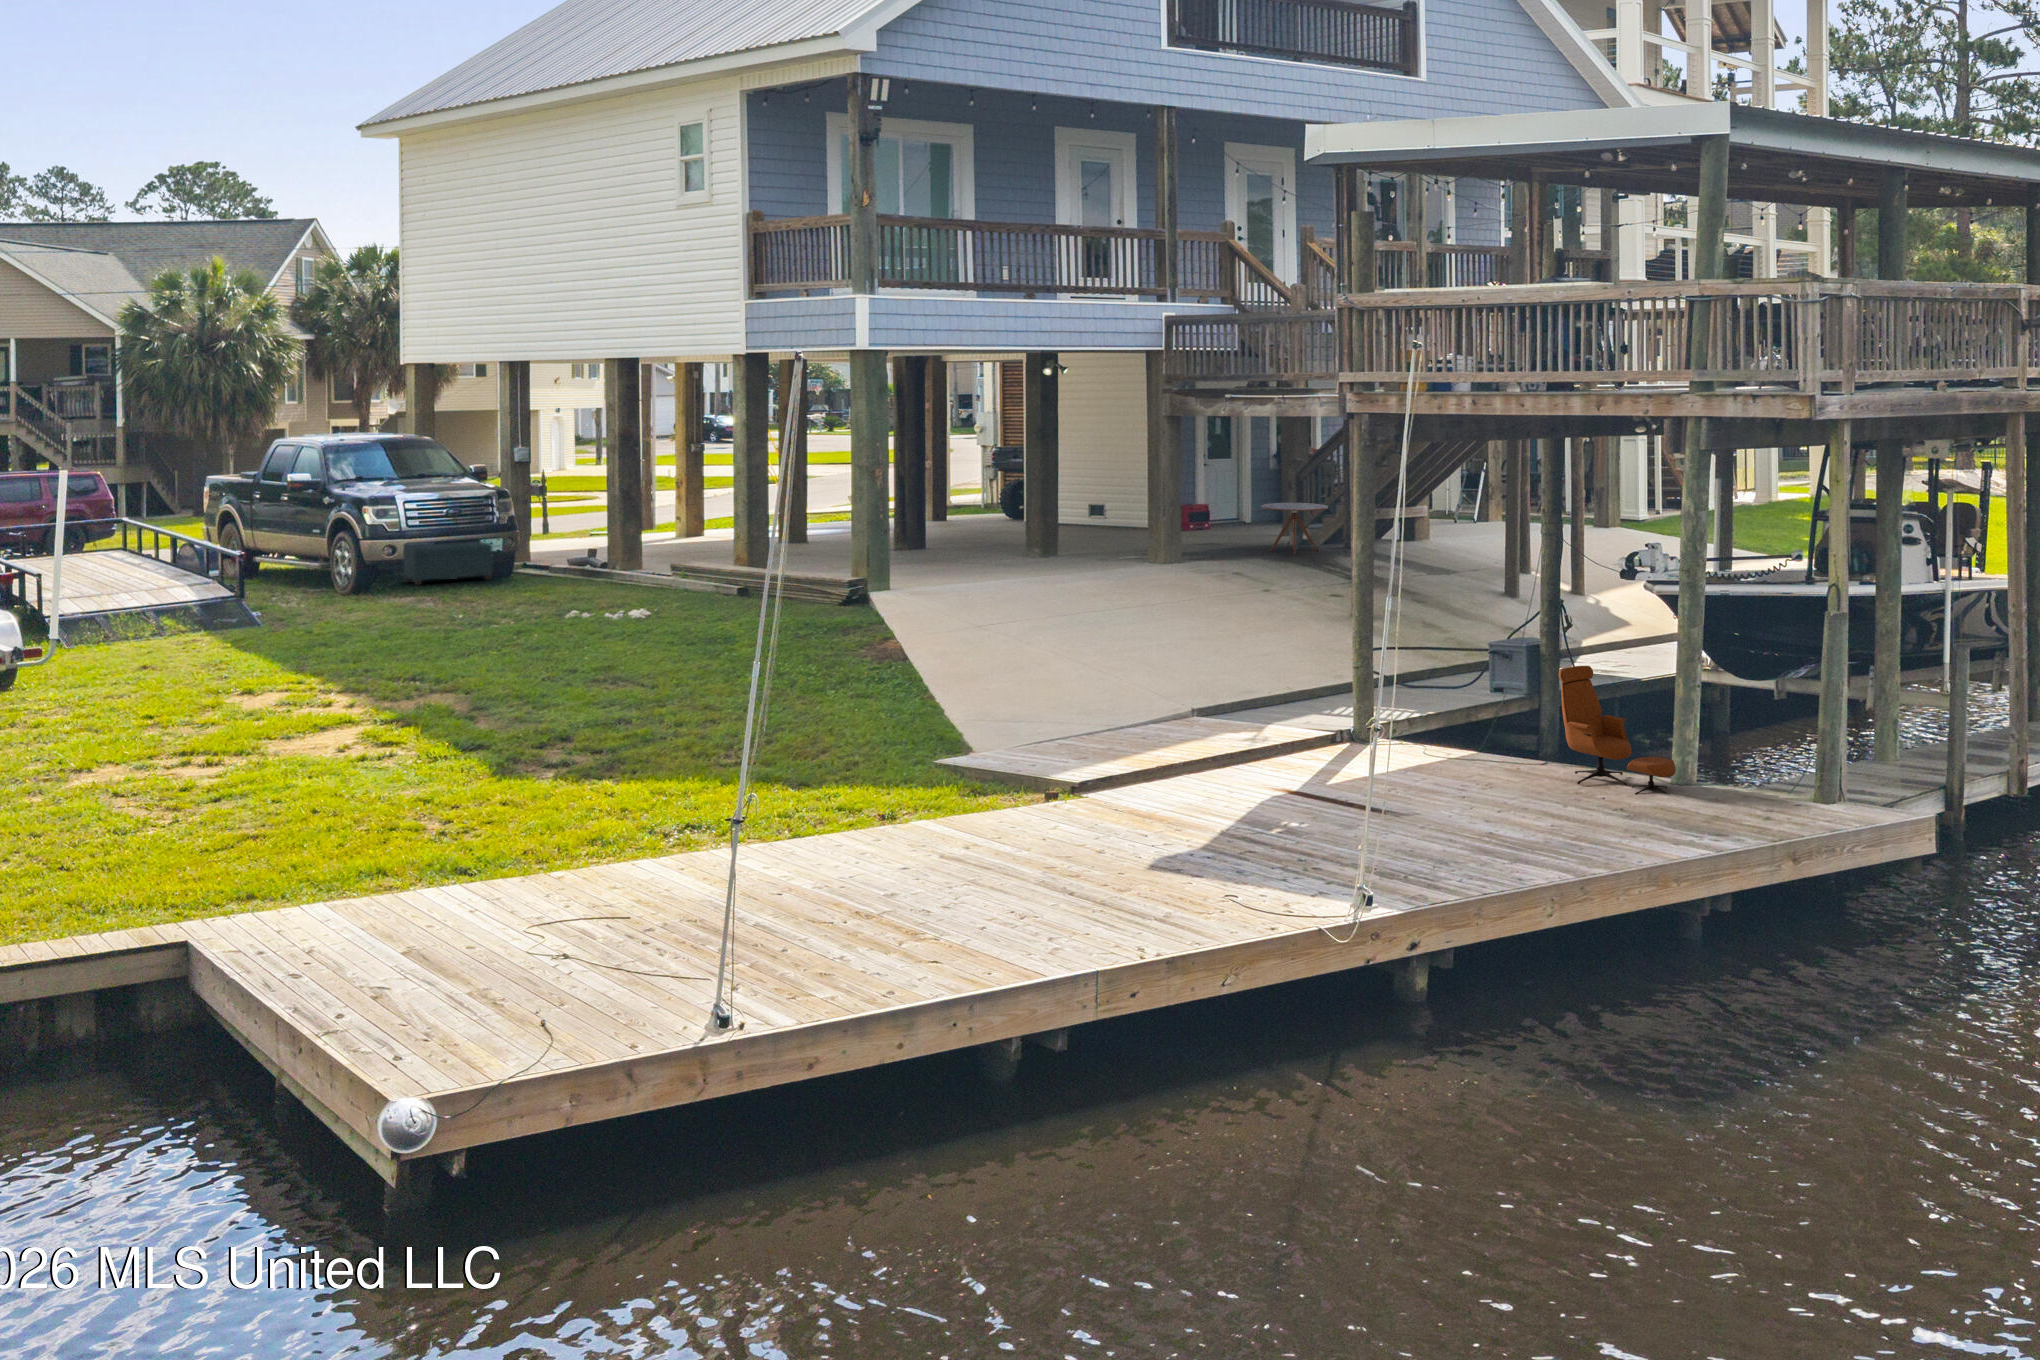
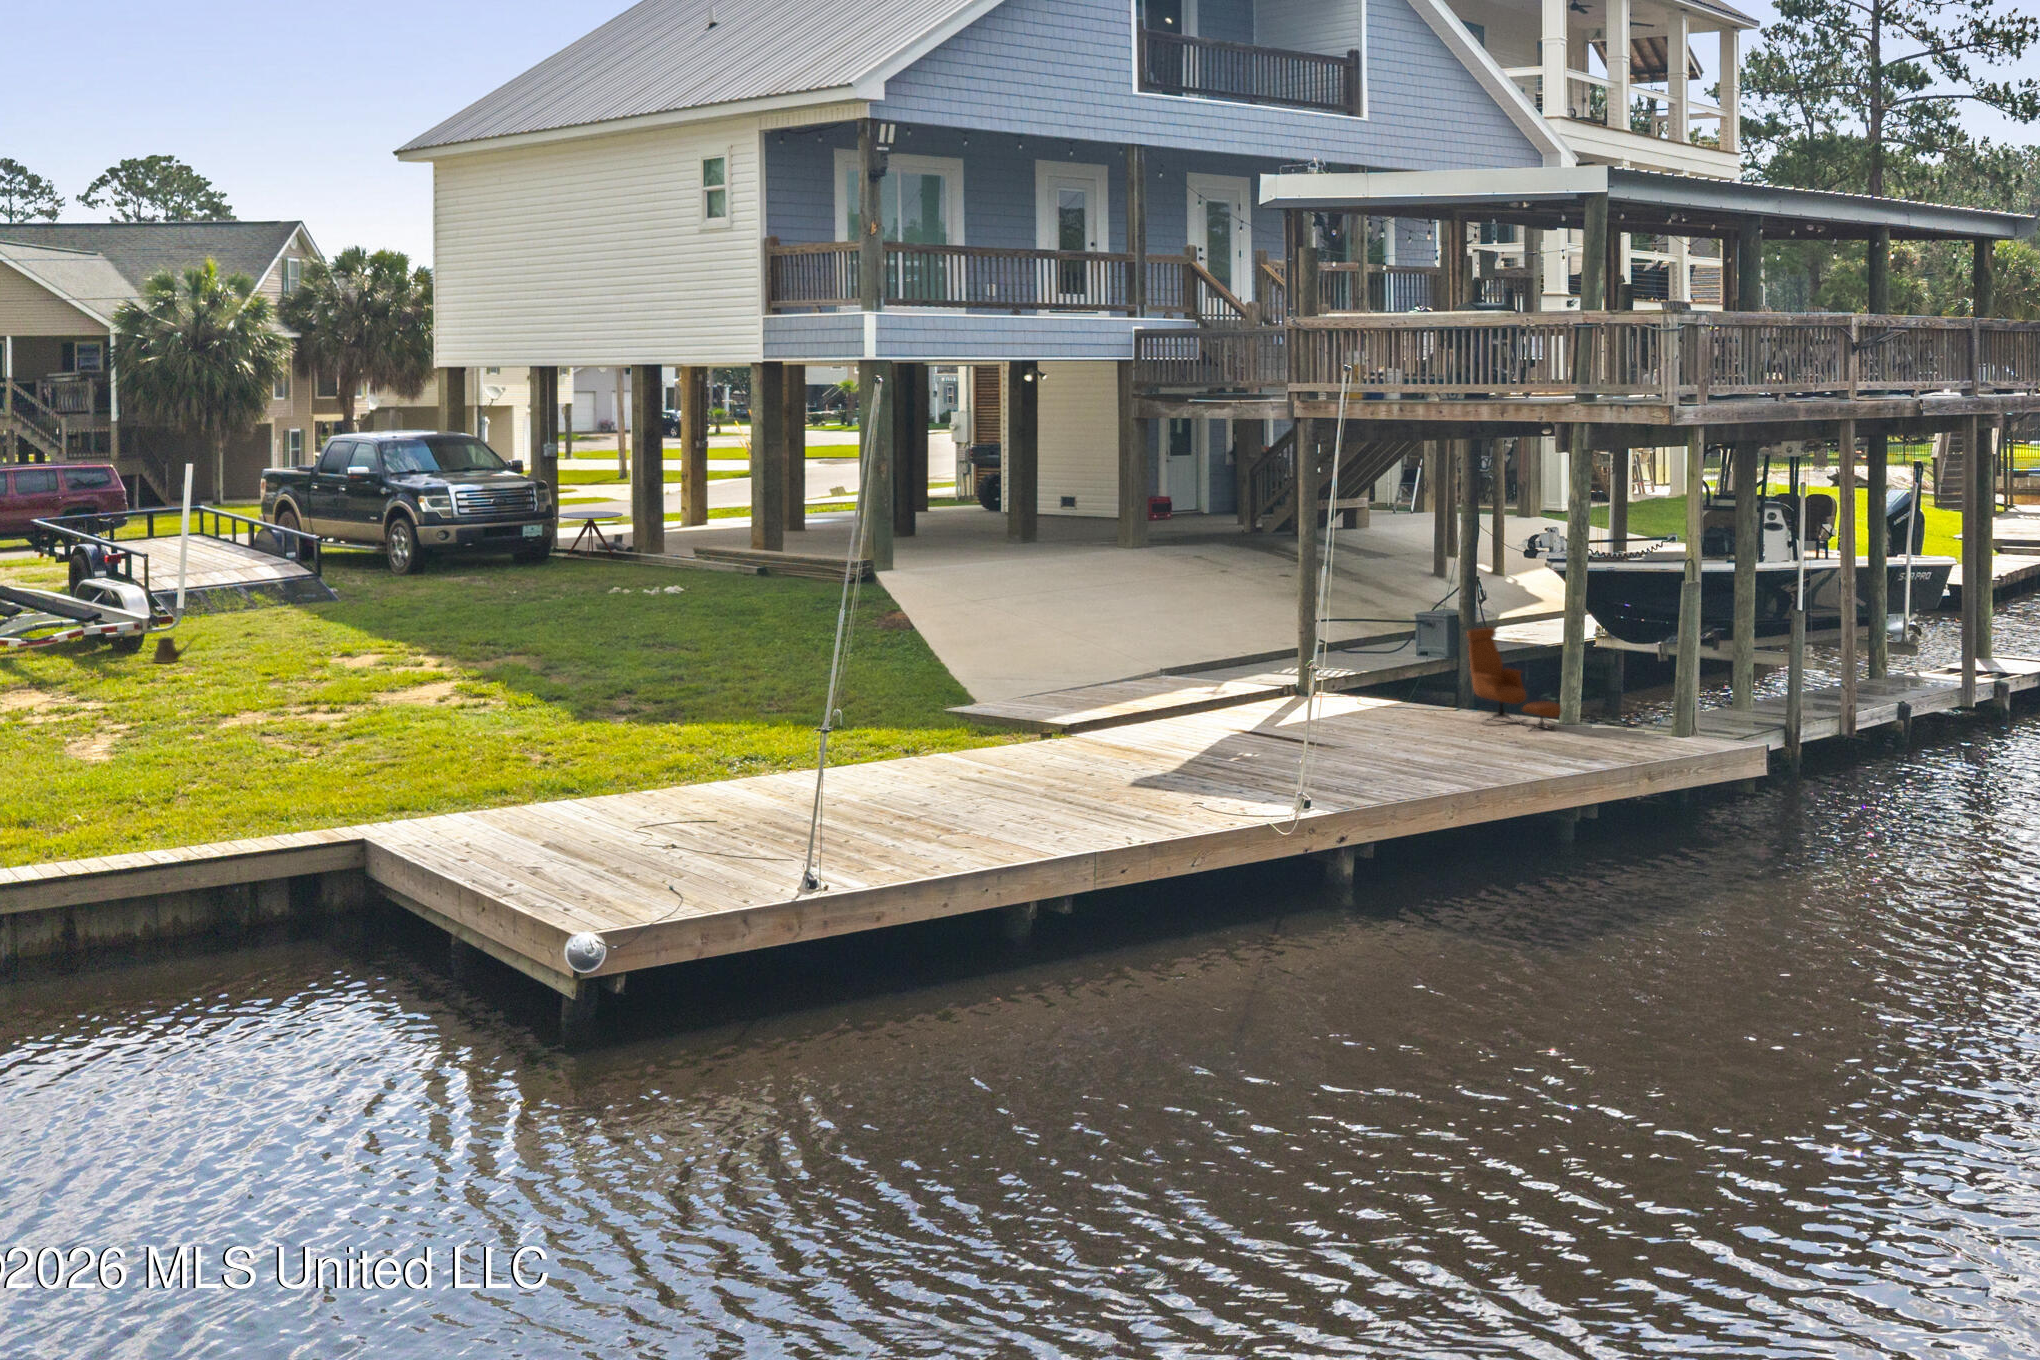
round table: present [1261,503,1328,554] -> present [558,511,623,557]
bench: present [404,542,493,585] -> none [453,528,533,567]
watering can: none [15,667,78,703] -> present [150,637,191,663]

